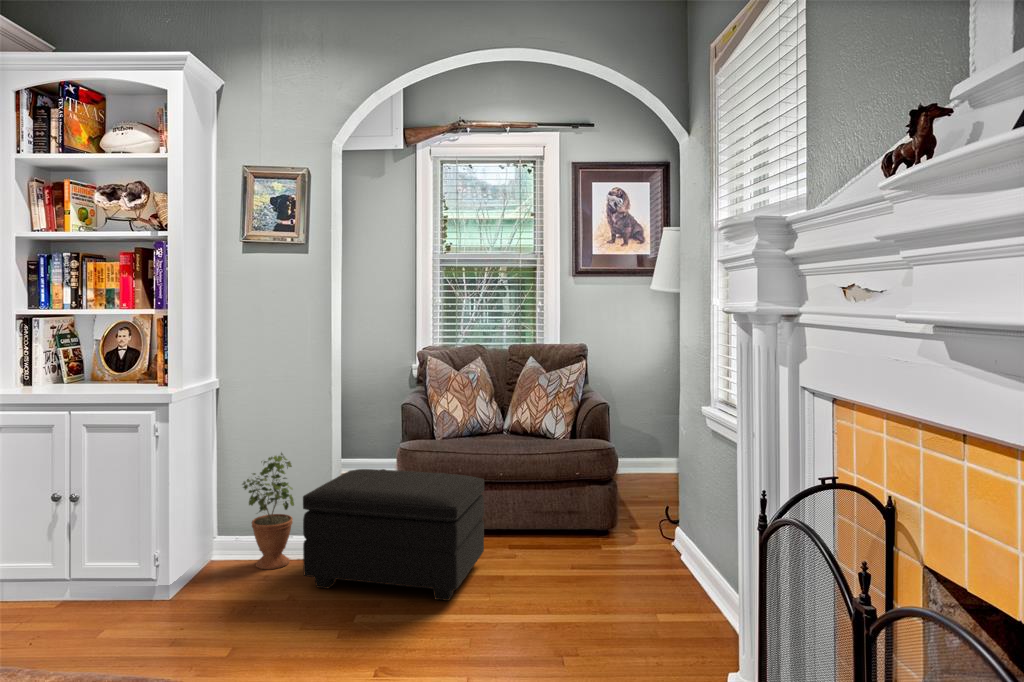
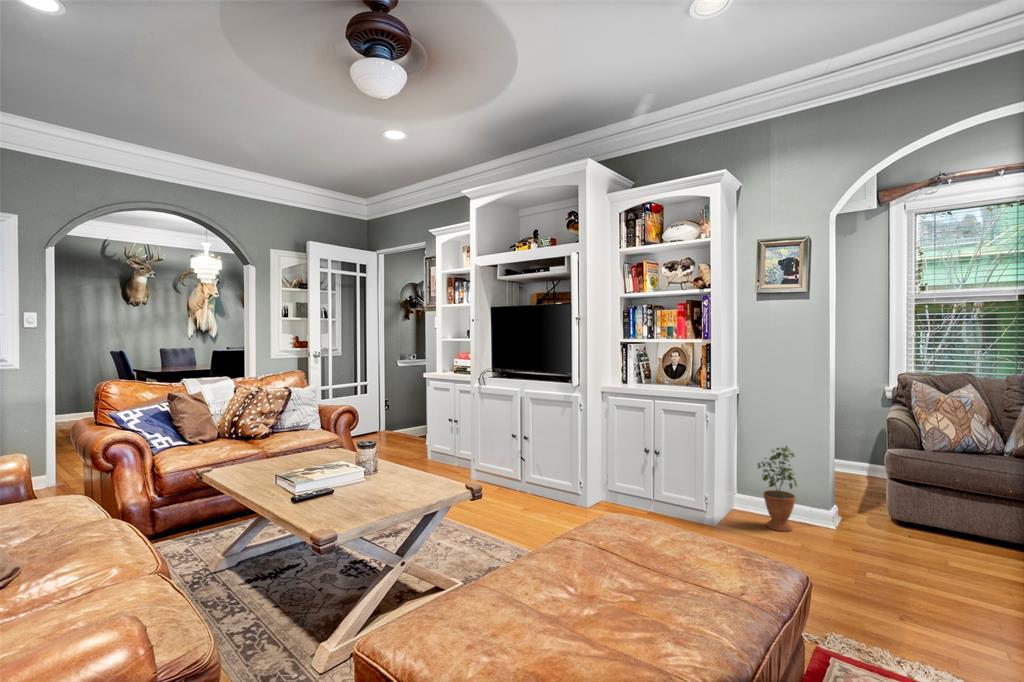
footstool: present [303,469,484,601] -> none [812,467,996,598]

